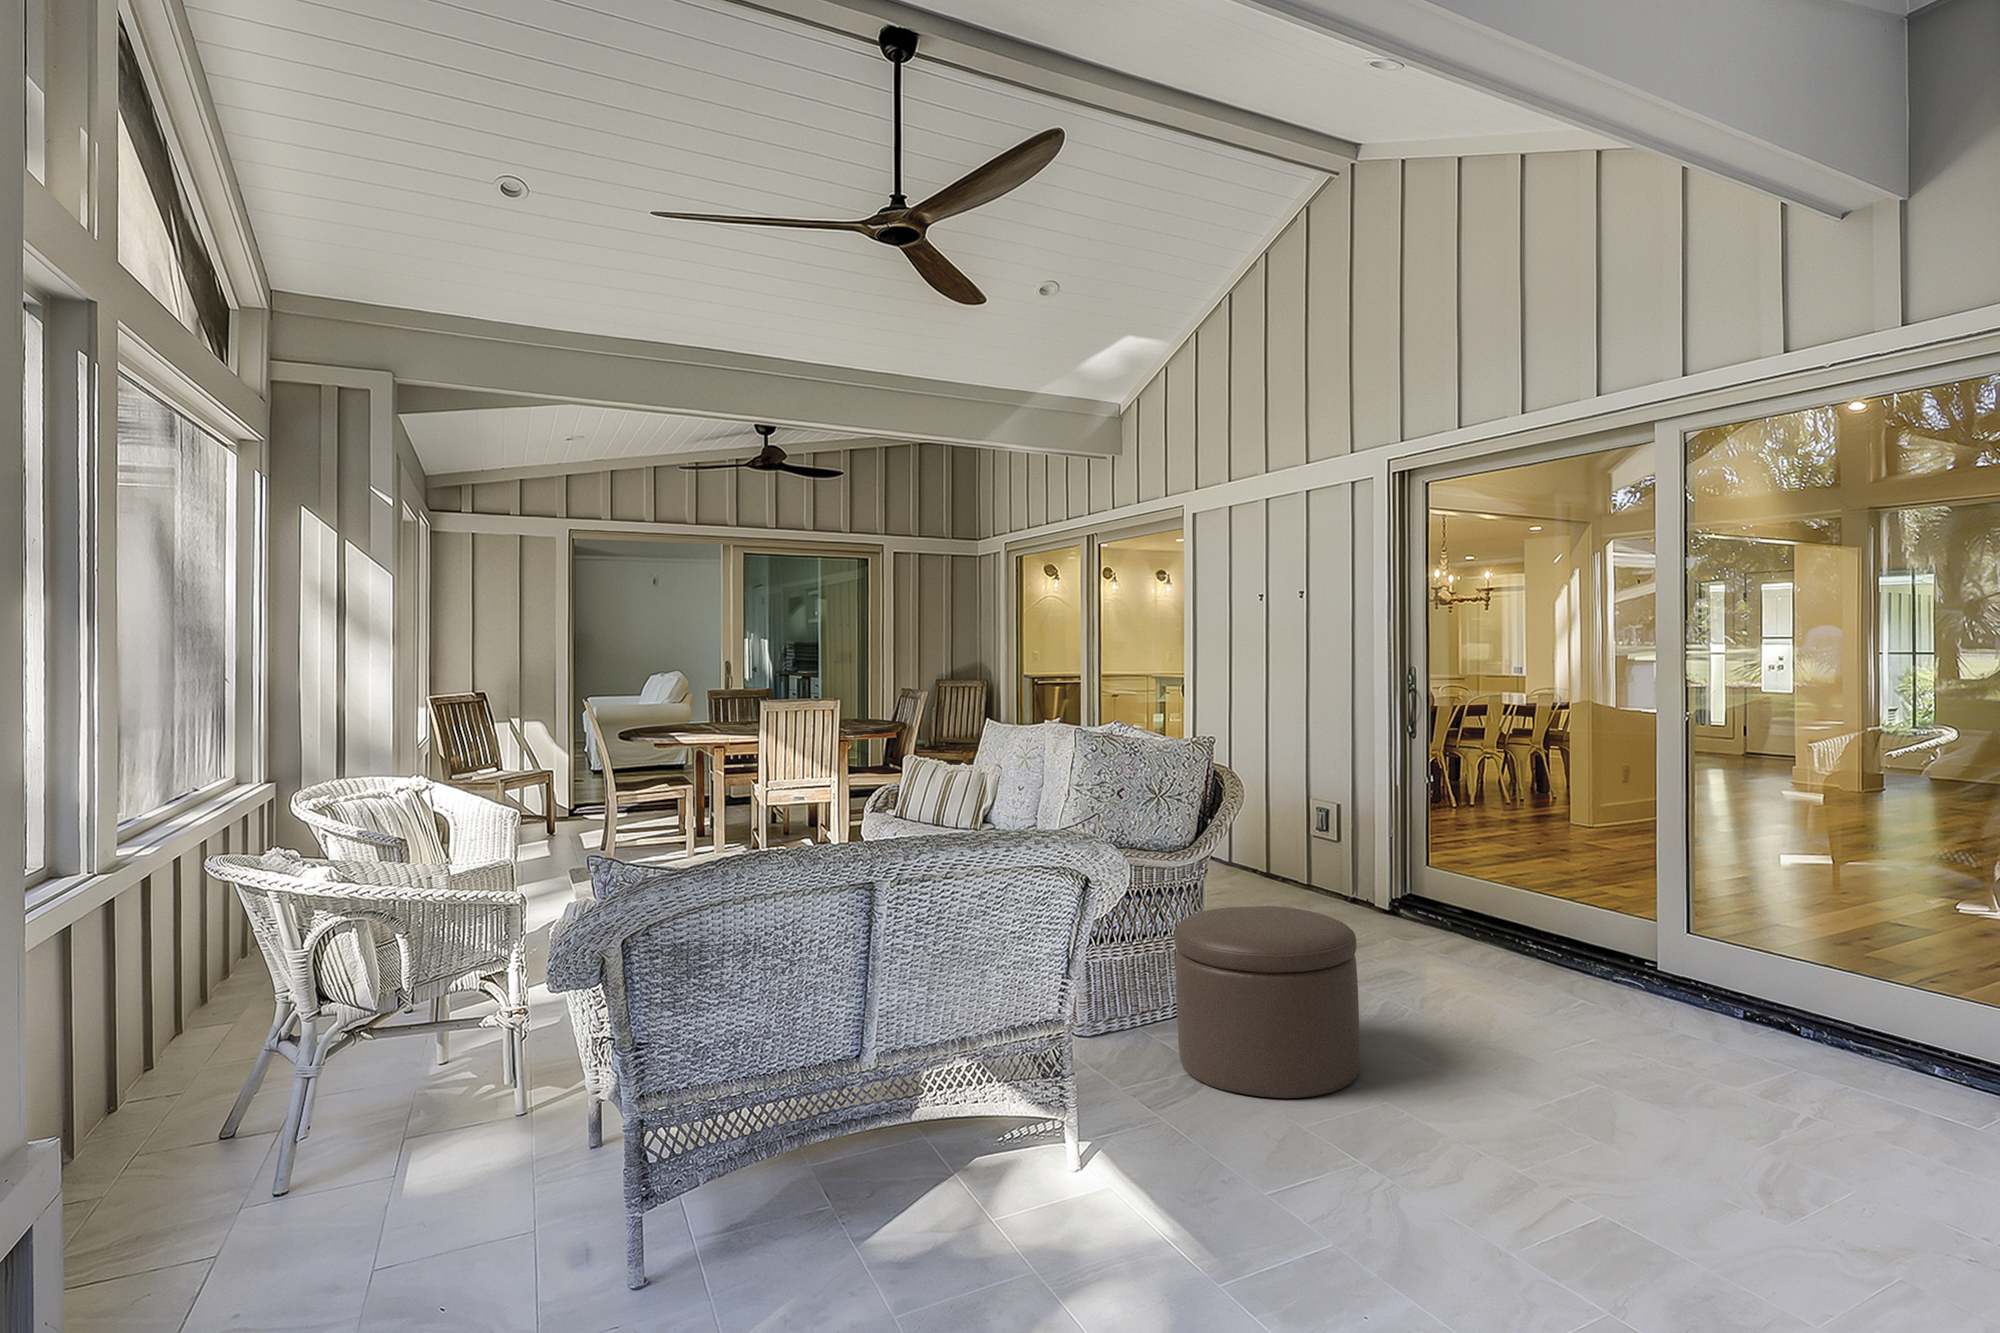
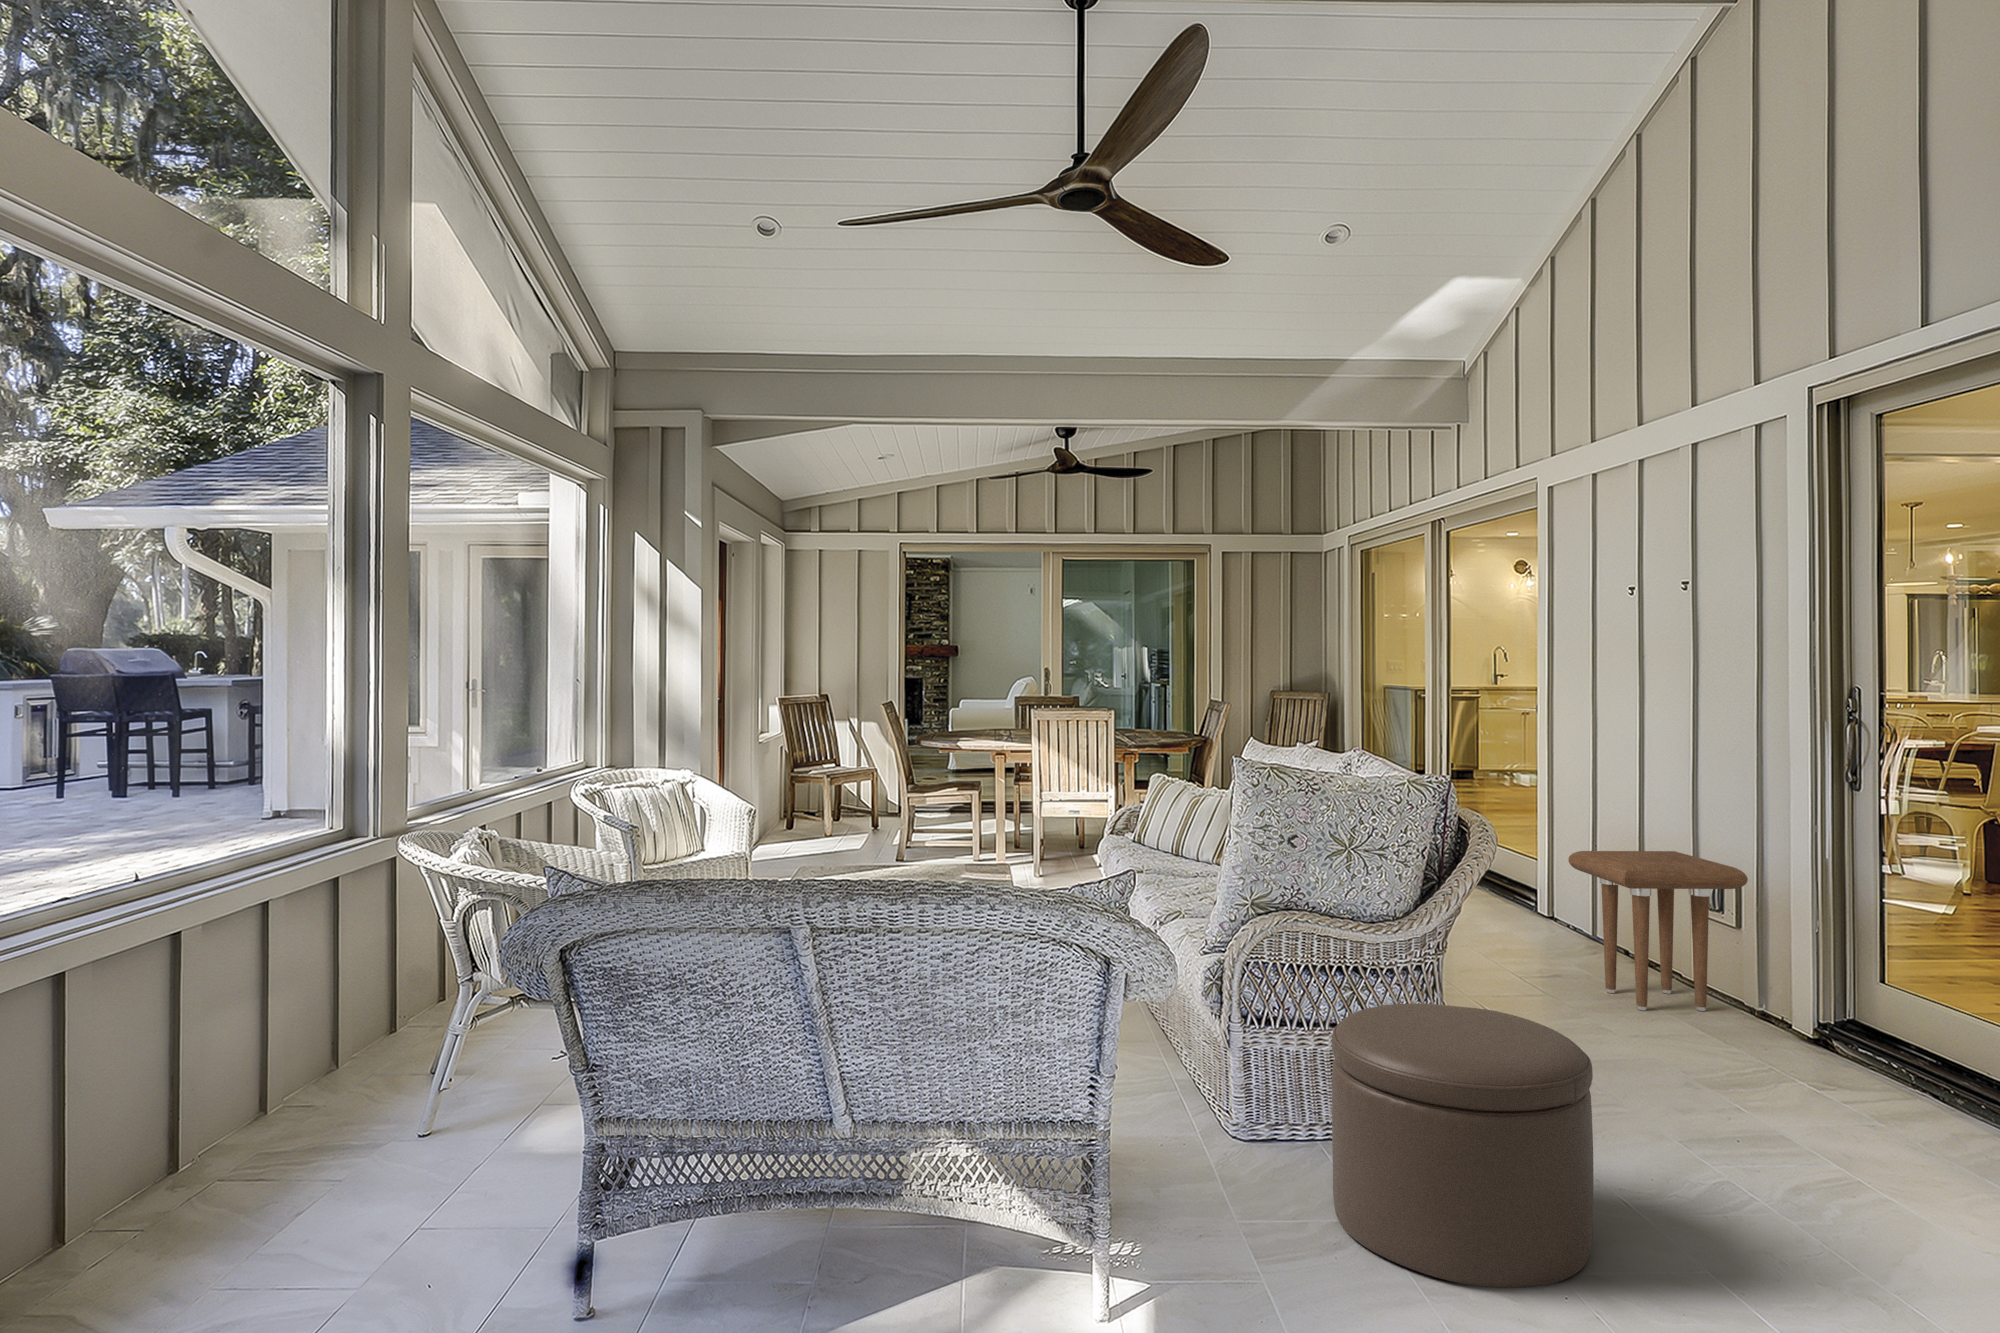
side table: none [1228,789,1350,907] -> present [1568,851,1748,1011]

